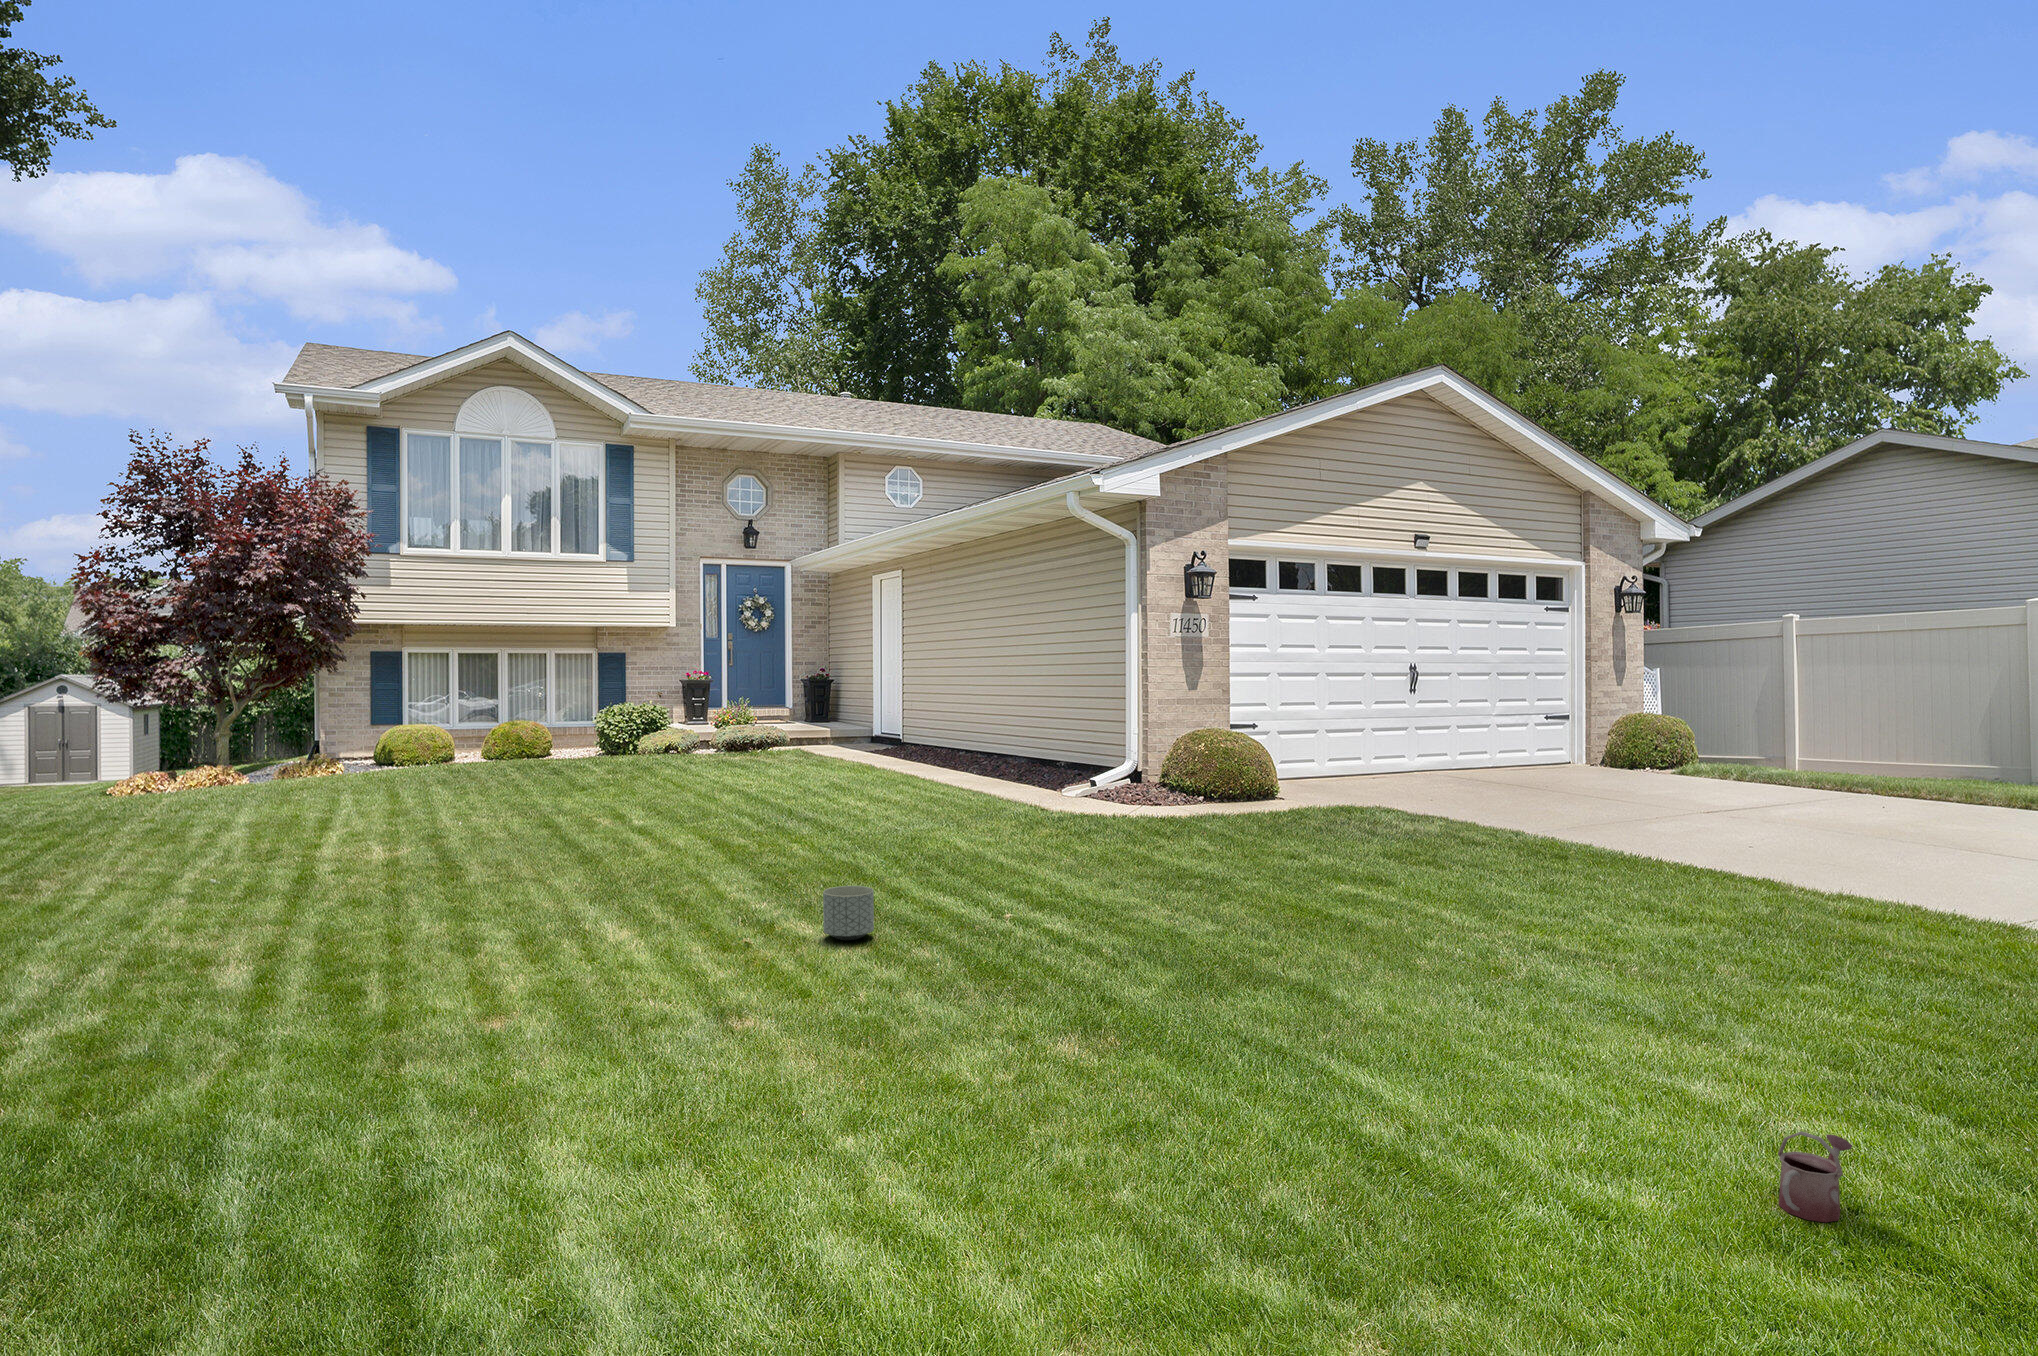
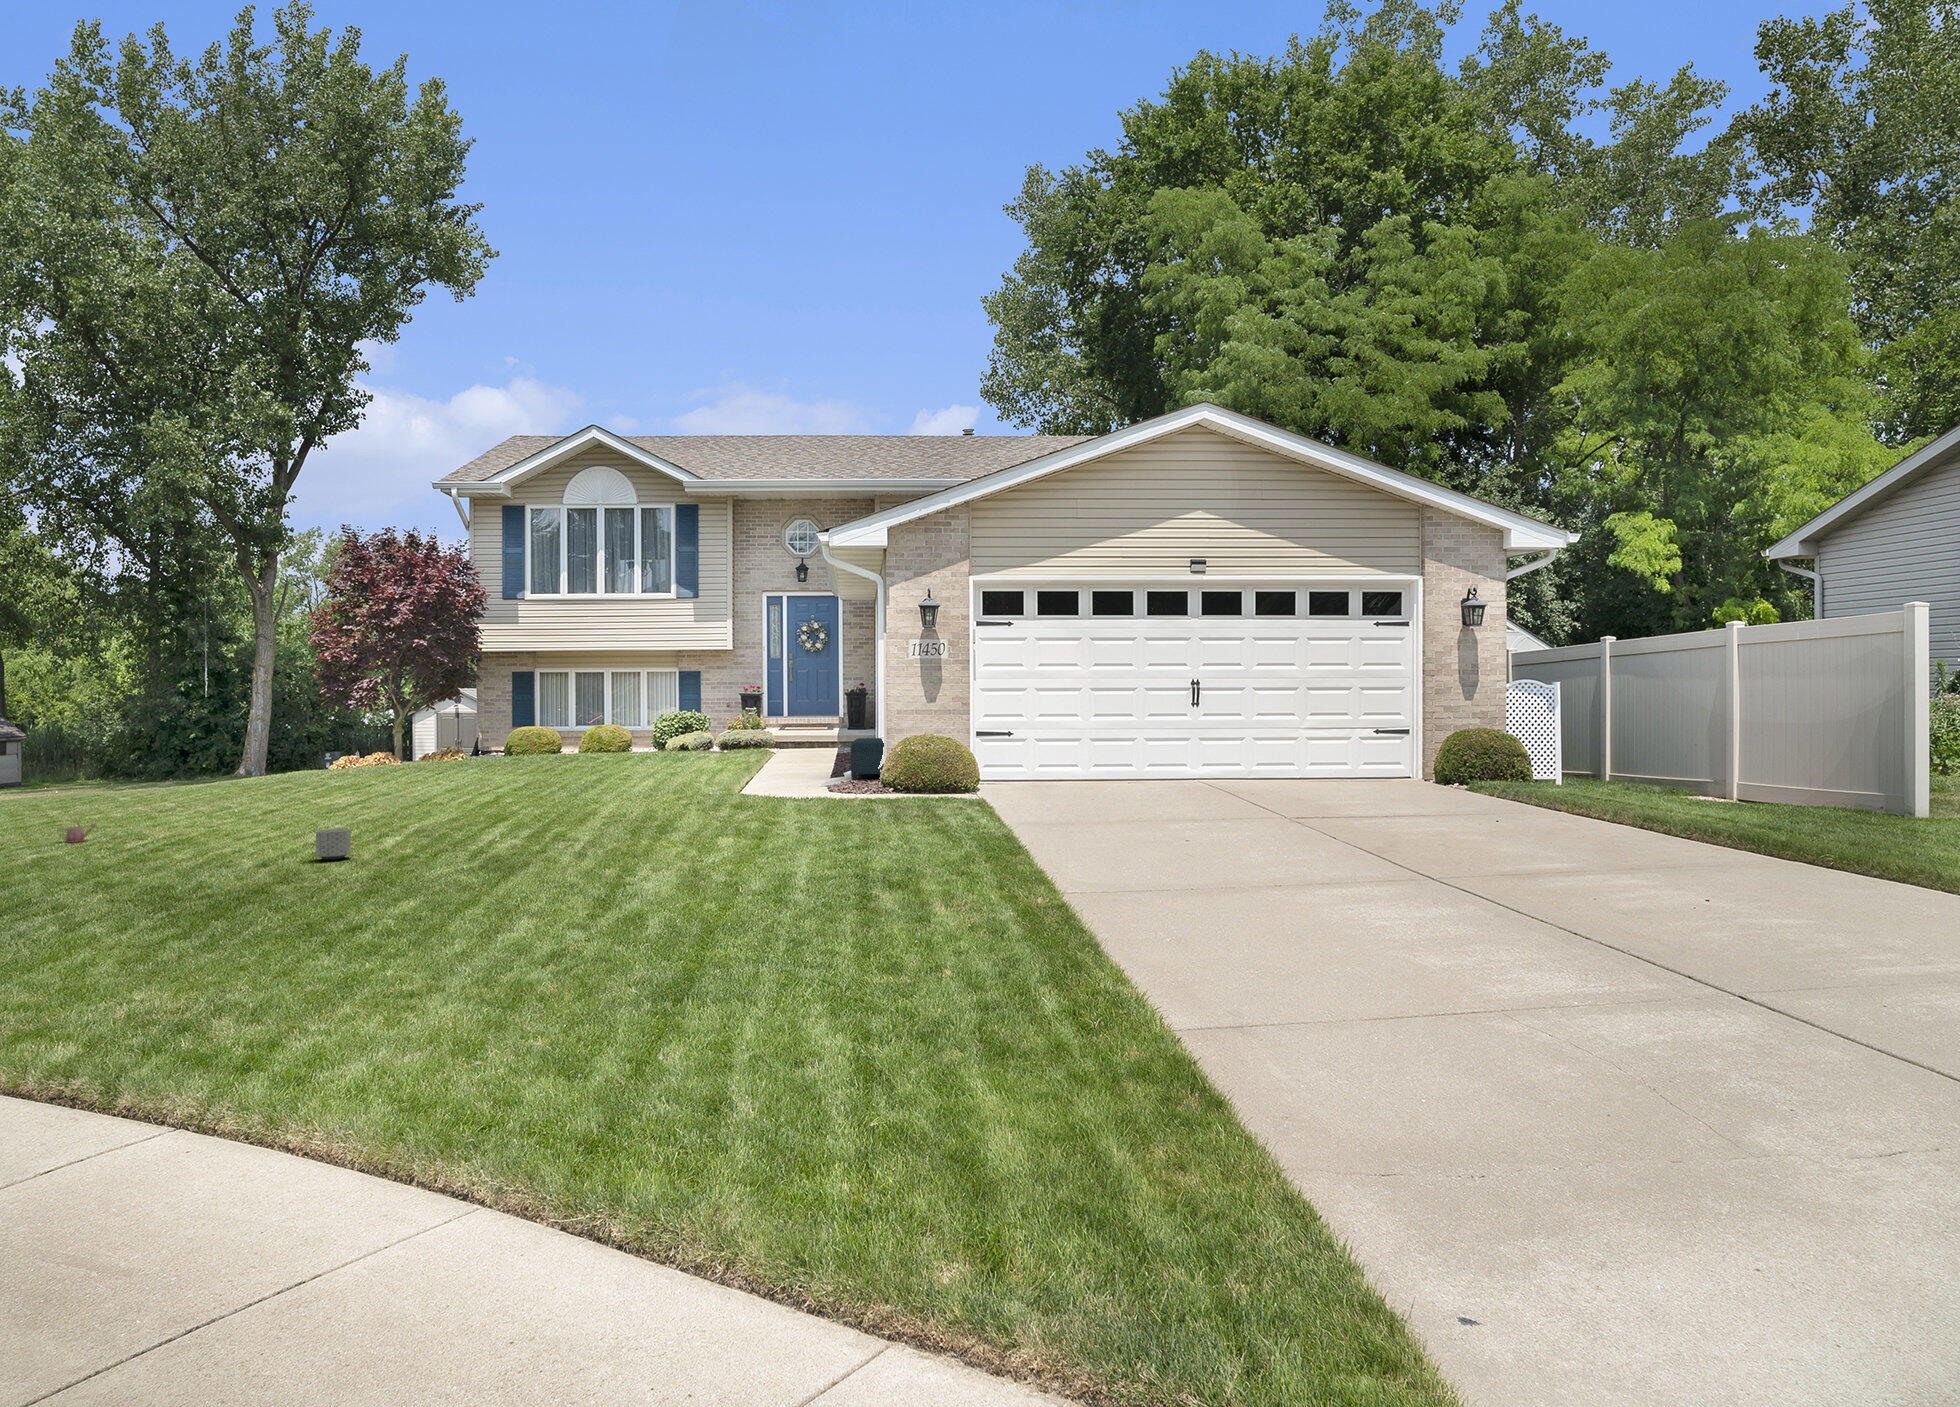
bench: none [992,729,1067,778] -> present [850,738,884,780]
watering can: present [1778,1131,1852,1222] -> present [62,824,98,843]

